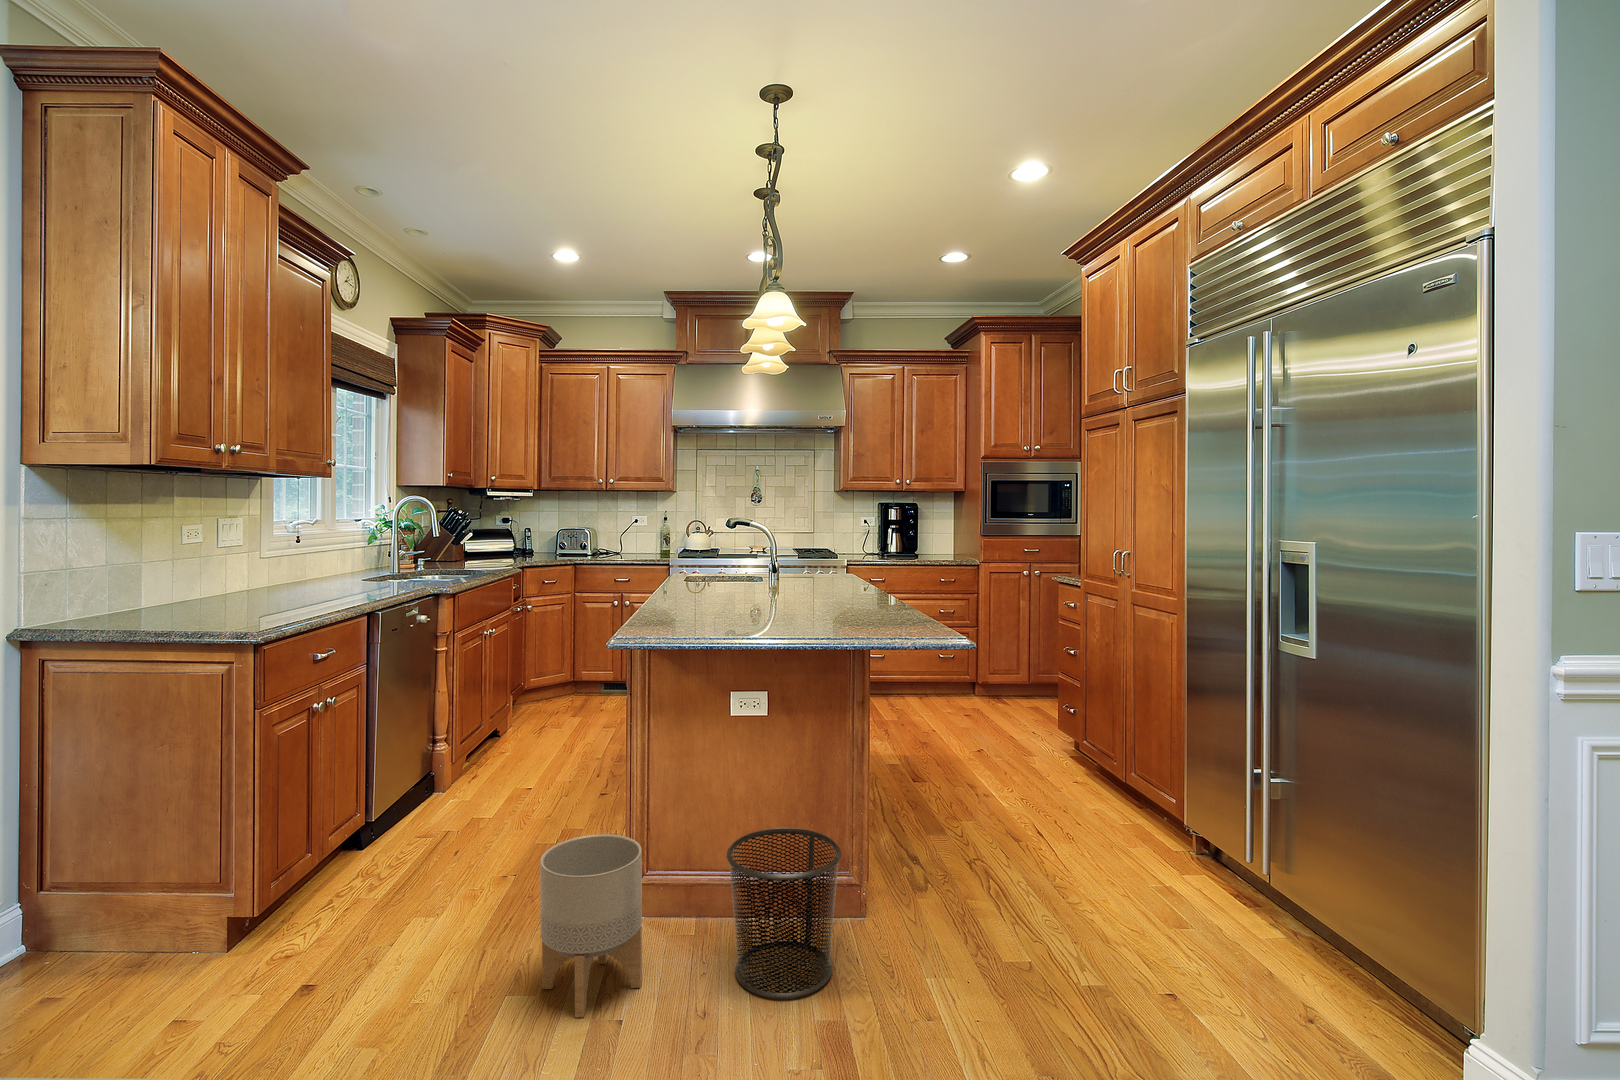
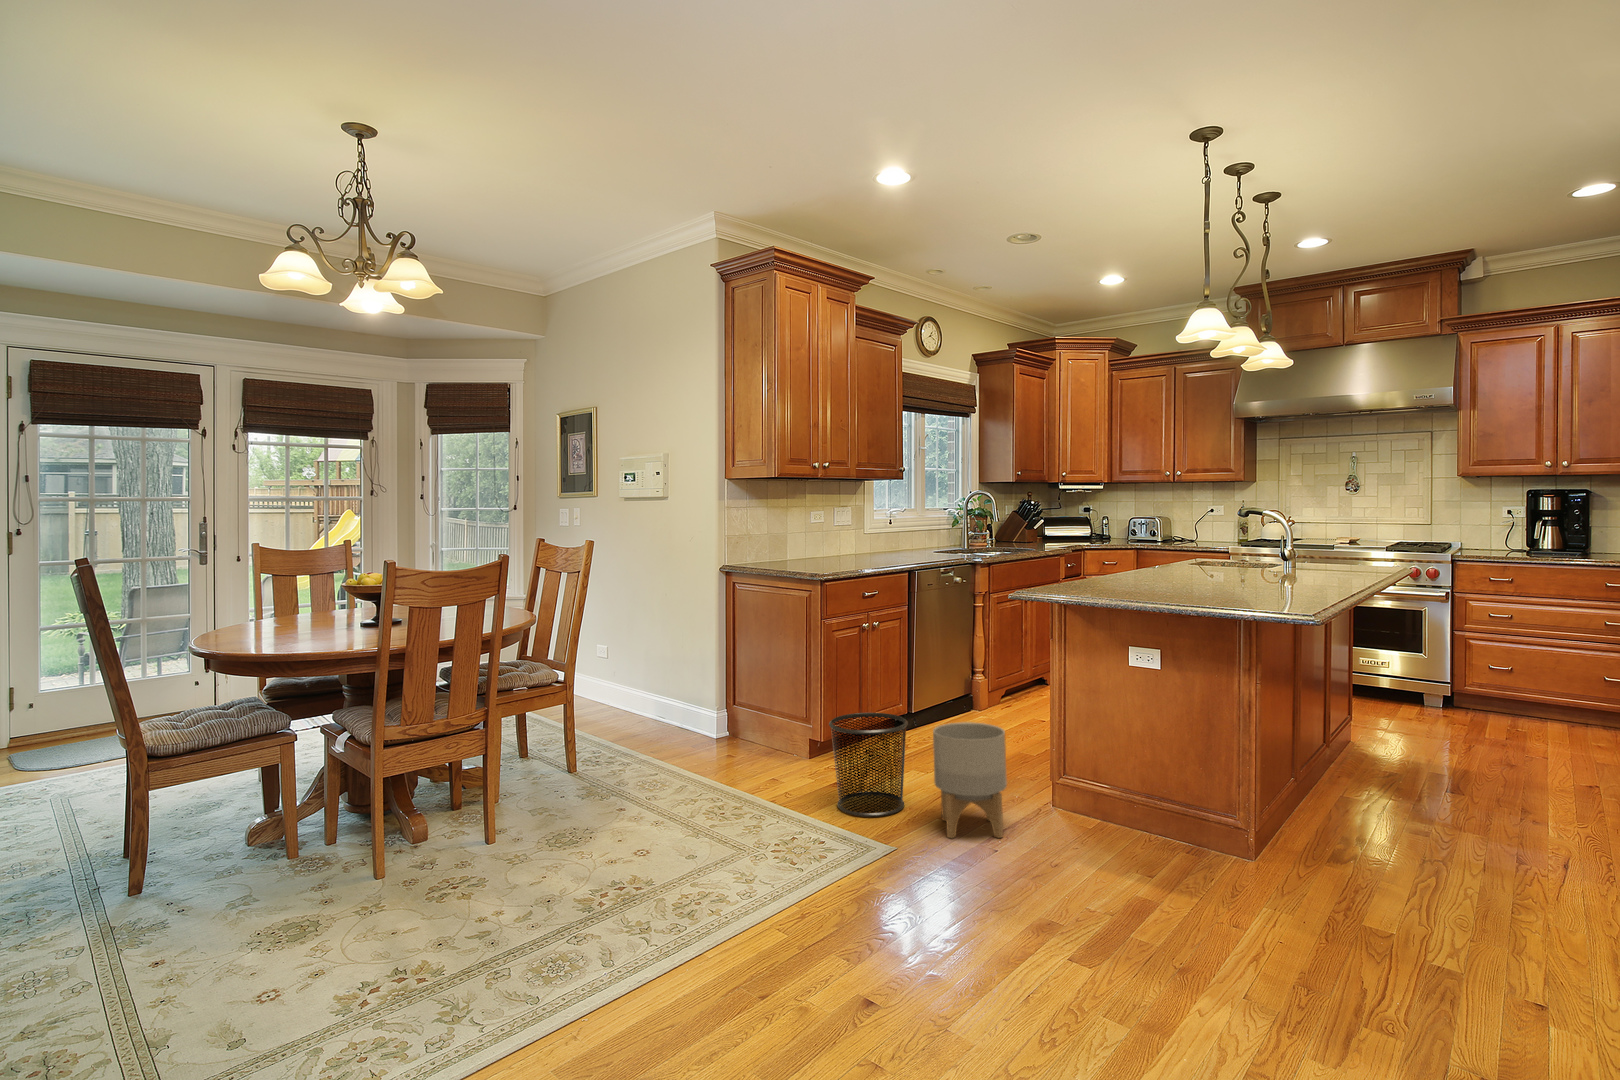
waste bin: present [727,828,841,999] -> present [829,713,908,817]

